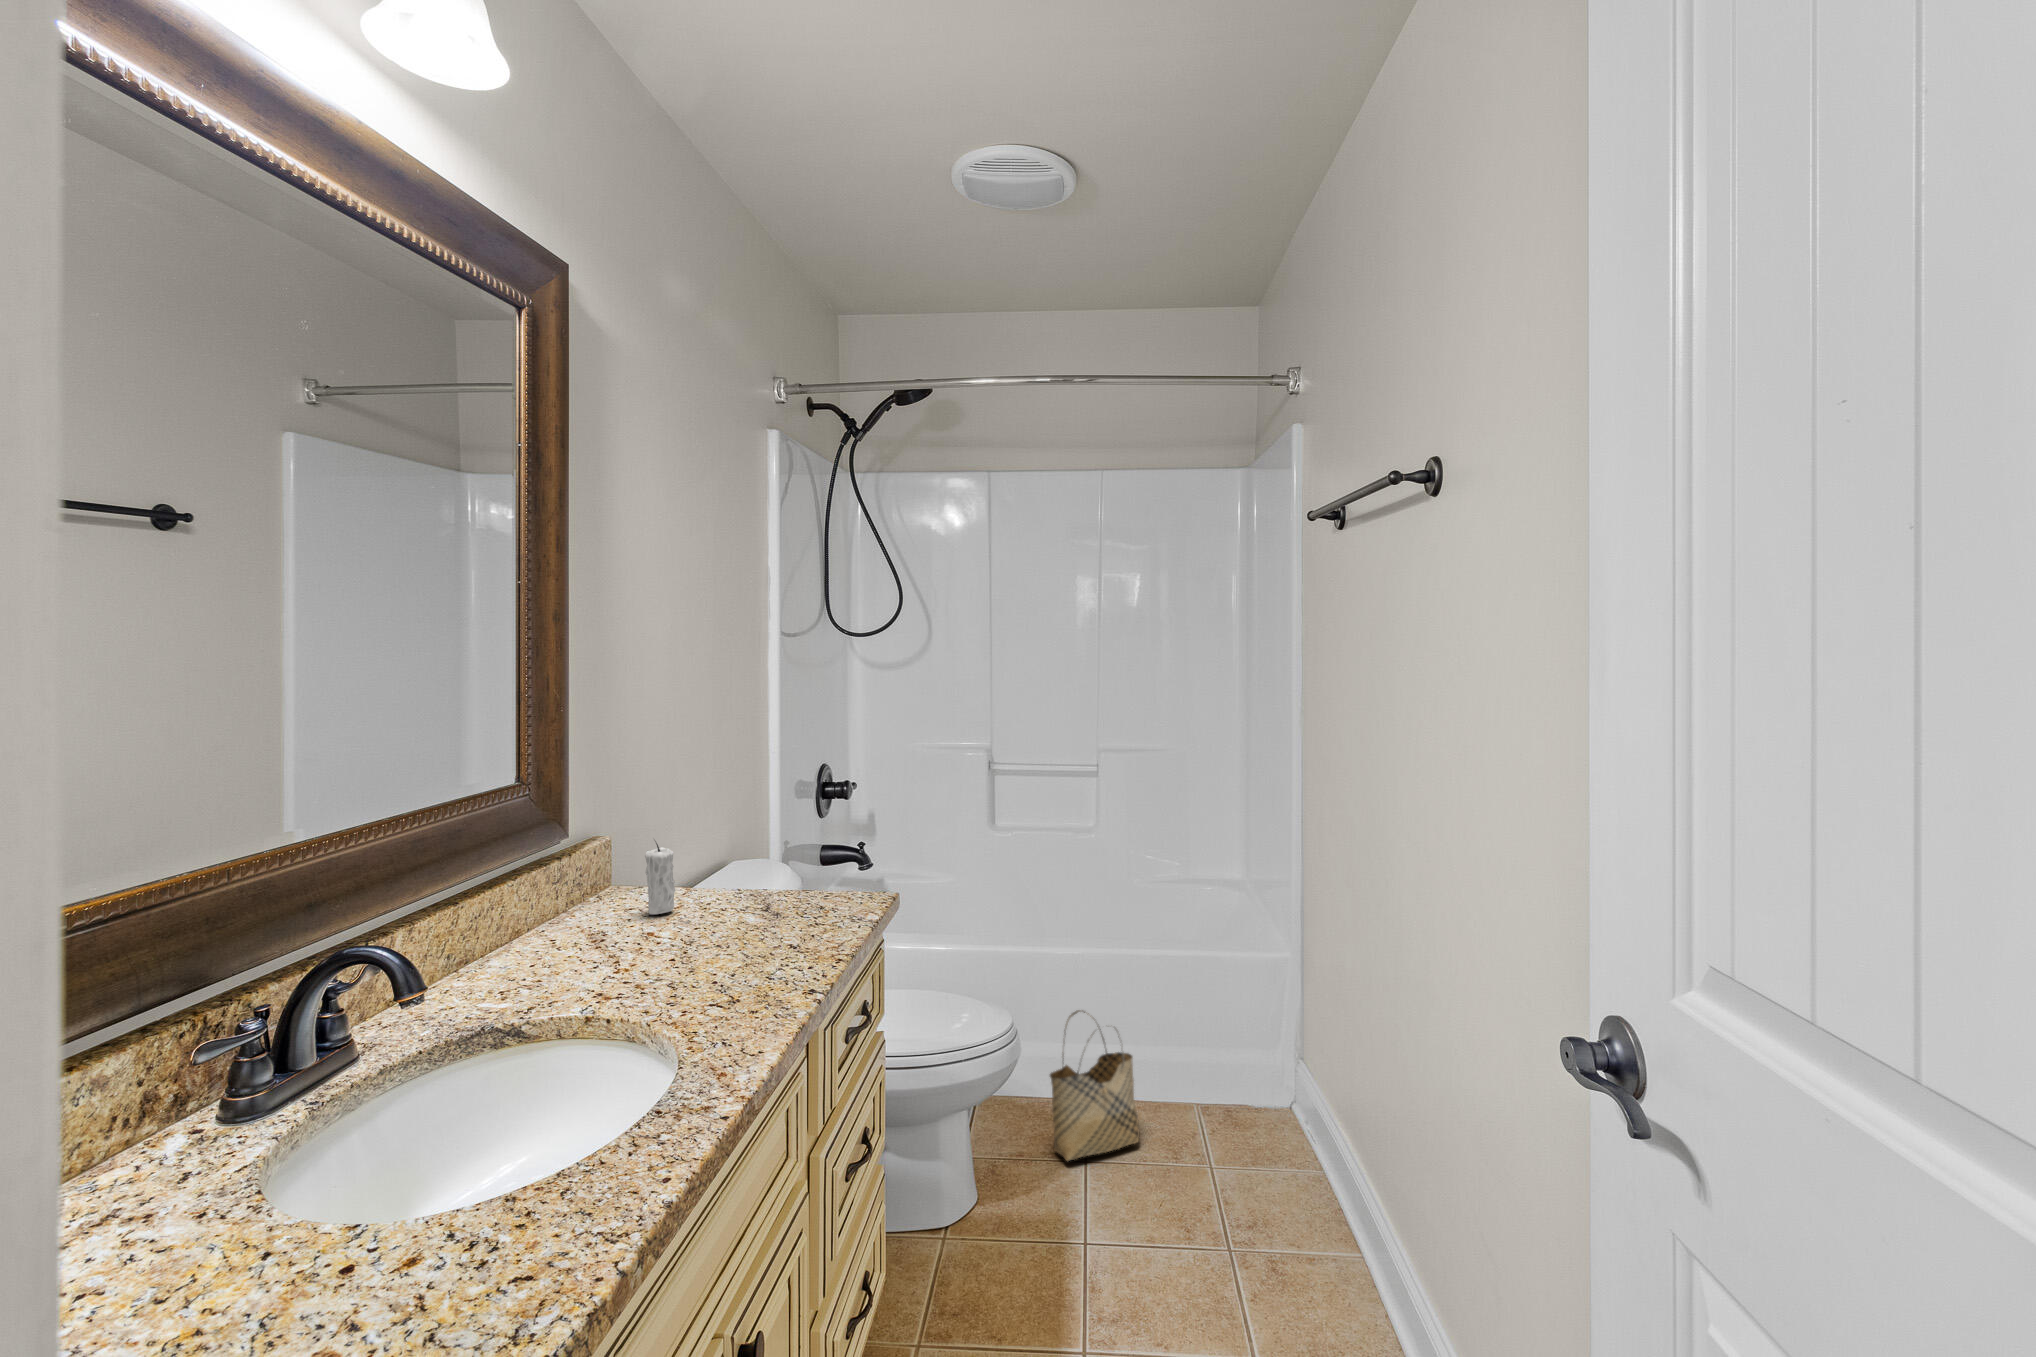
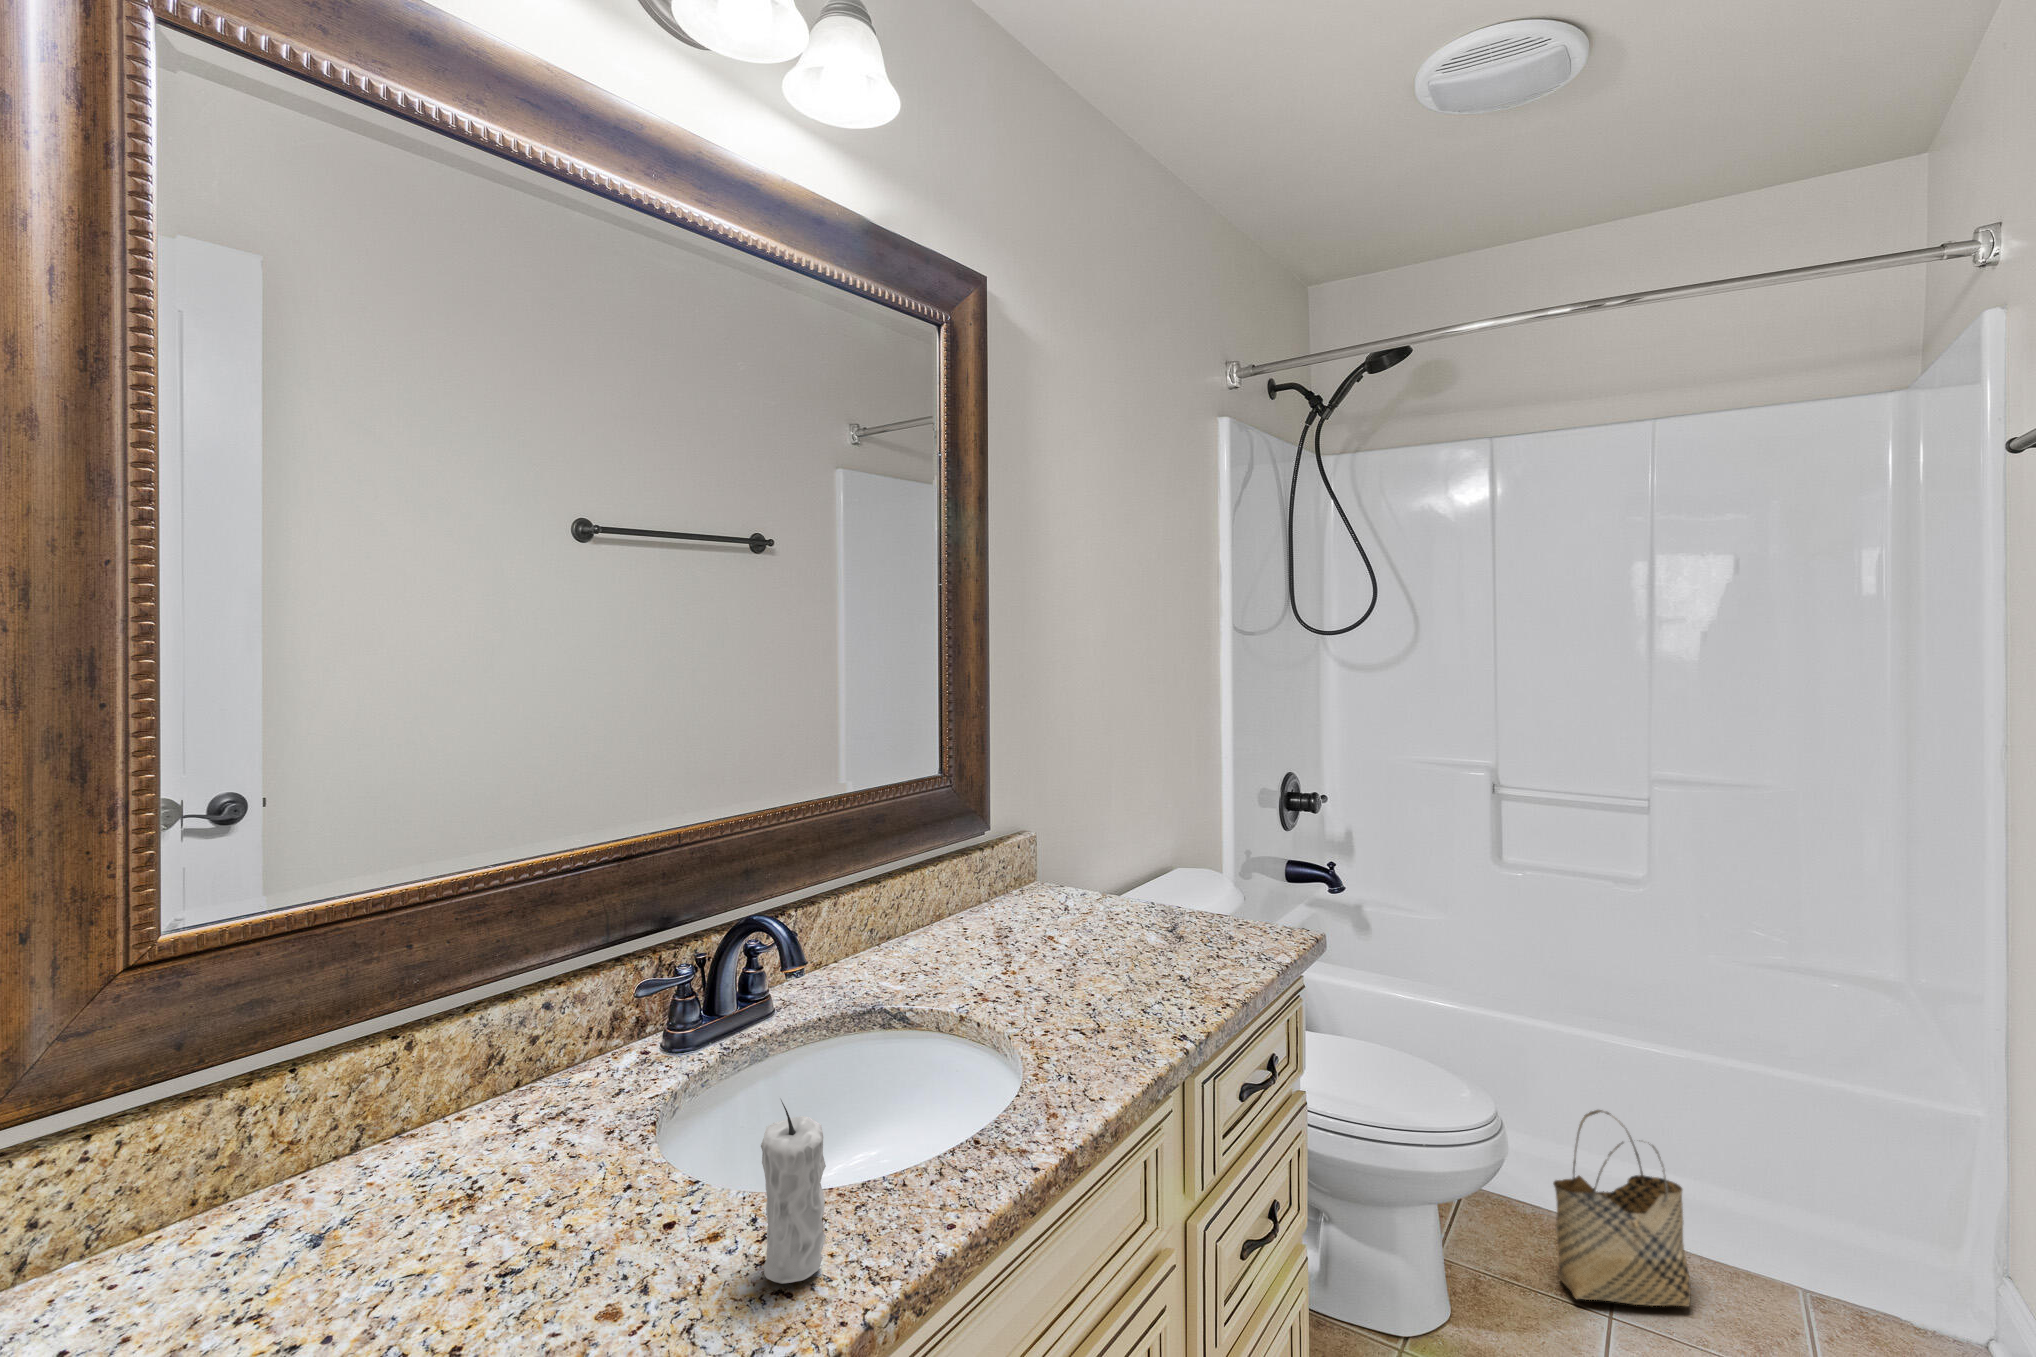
candle: present [645,841,675,915] -> present [761,1100,826,1284]

